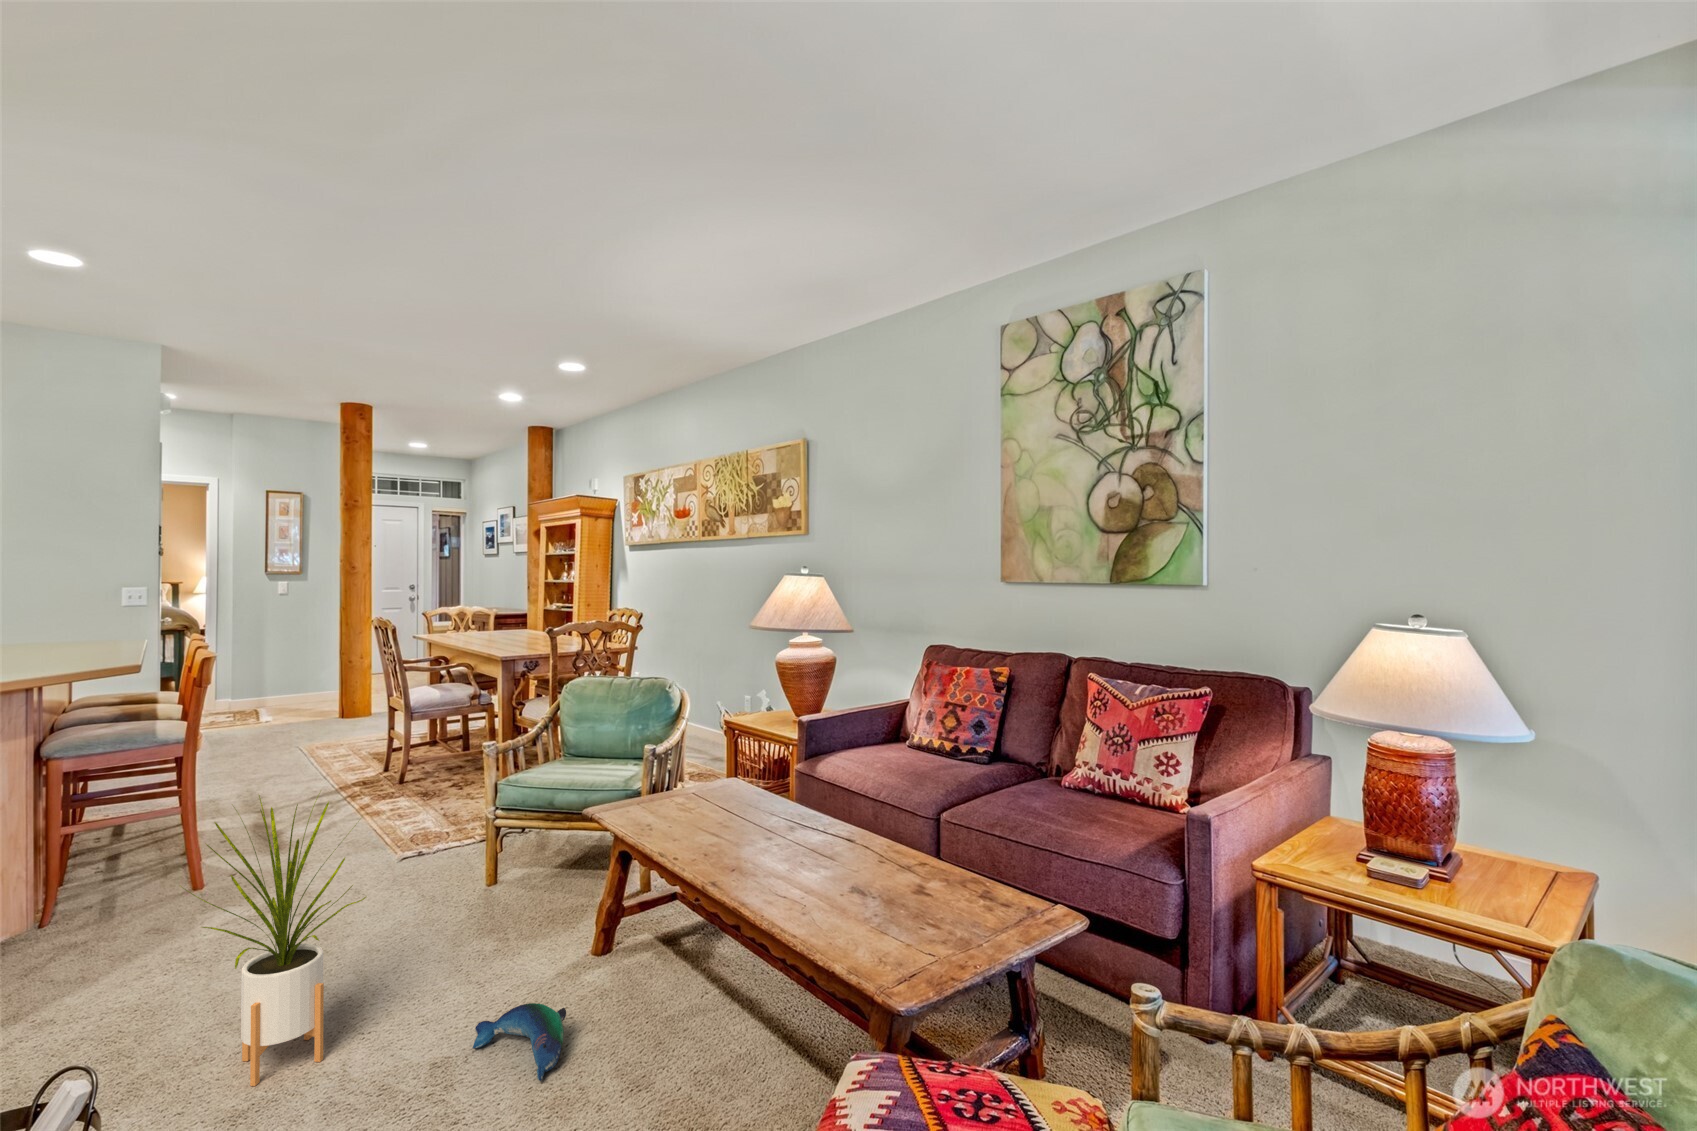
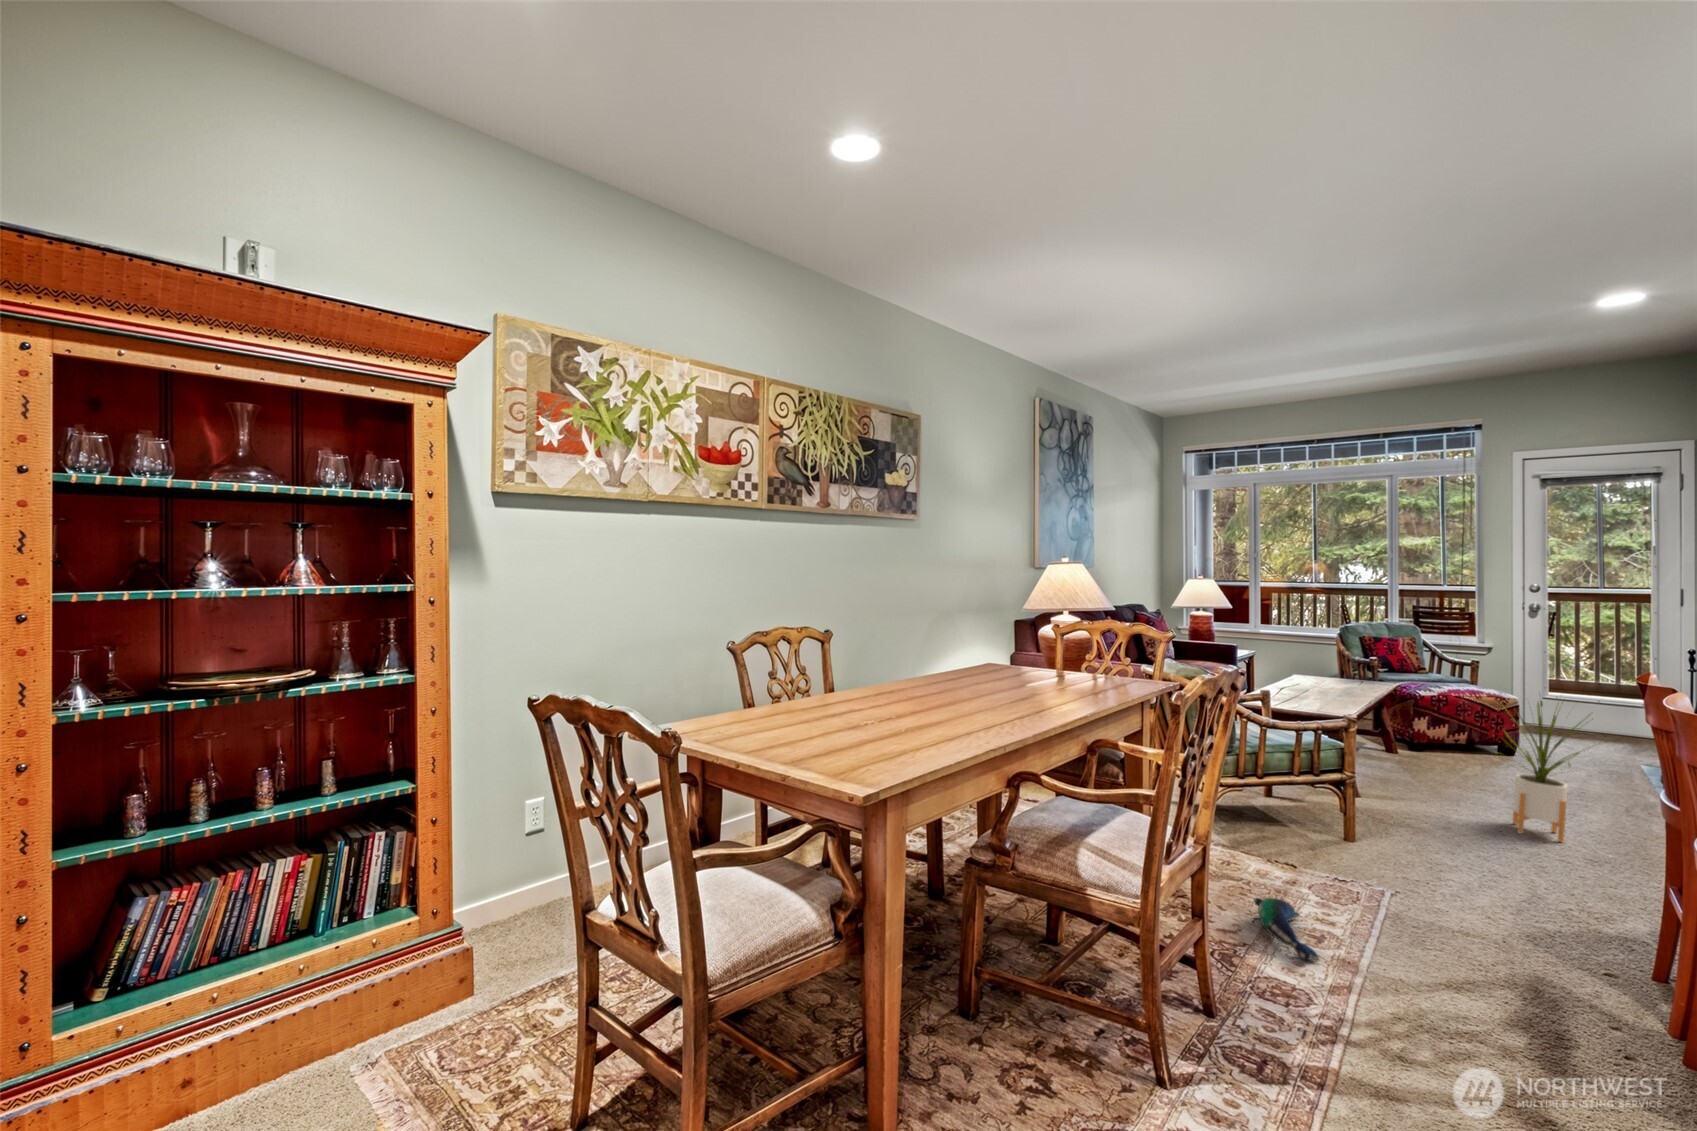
plush toy: present [473,1003,566,1081] -> present [1254,898,1319,960]

